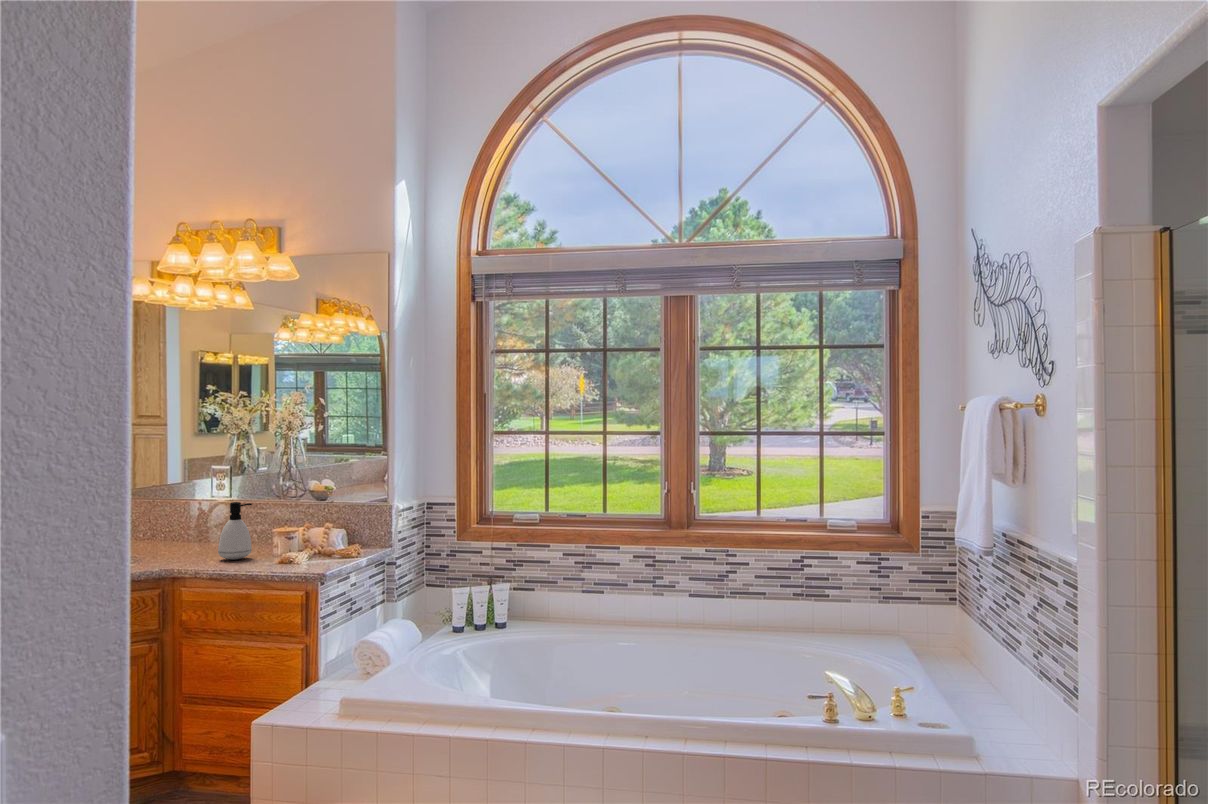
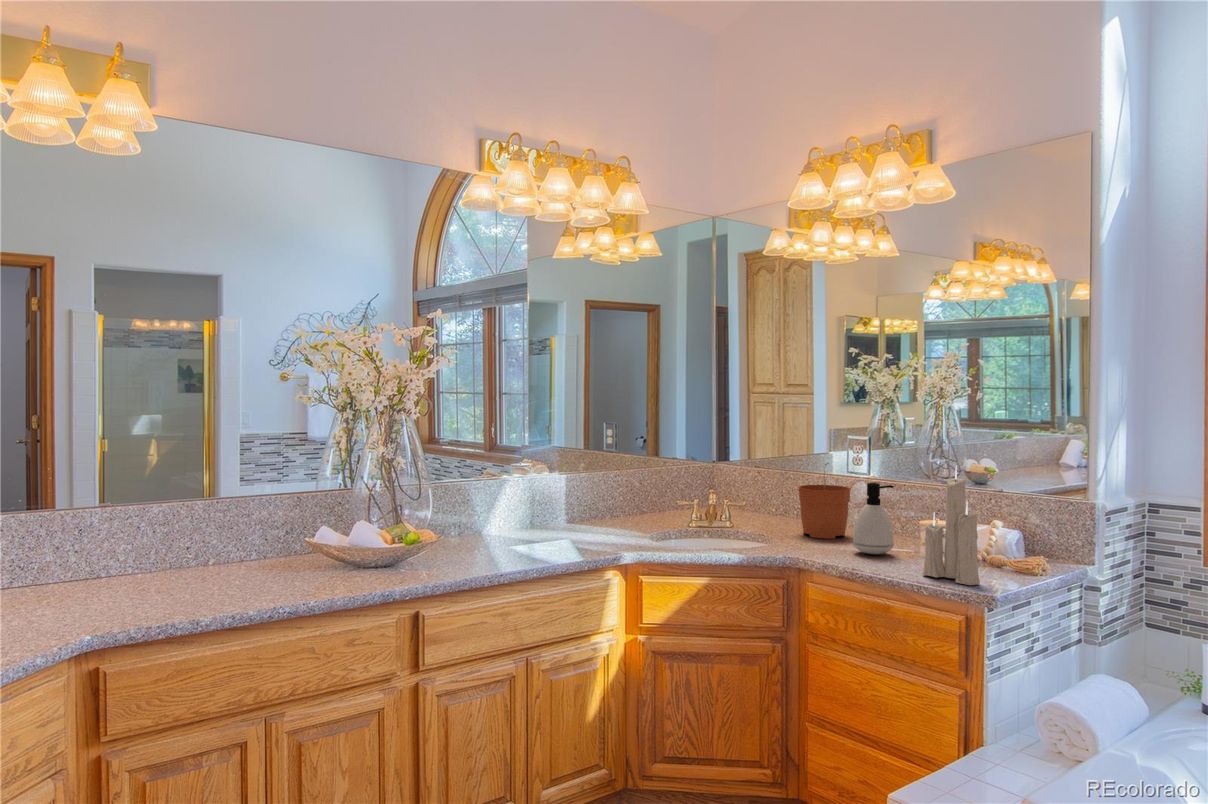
candle: none [274,479,316,569] -> present [922,466,980,585]
plant pot: none [167,490,215,554] -> present [798,463,851,539]

